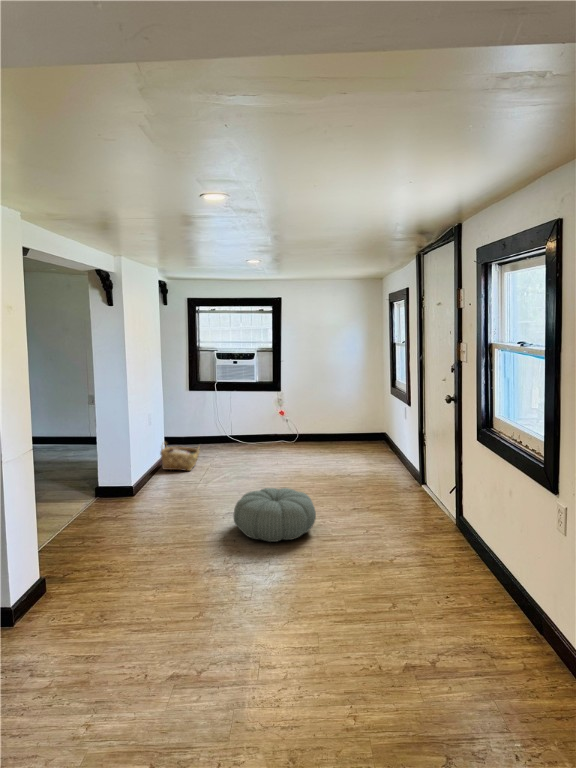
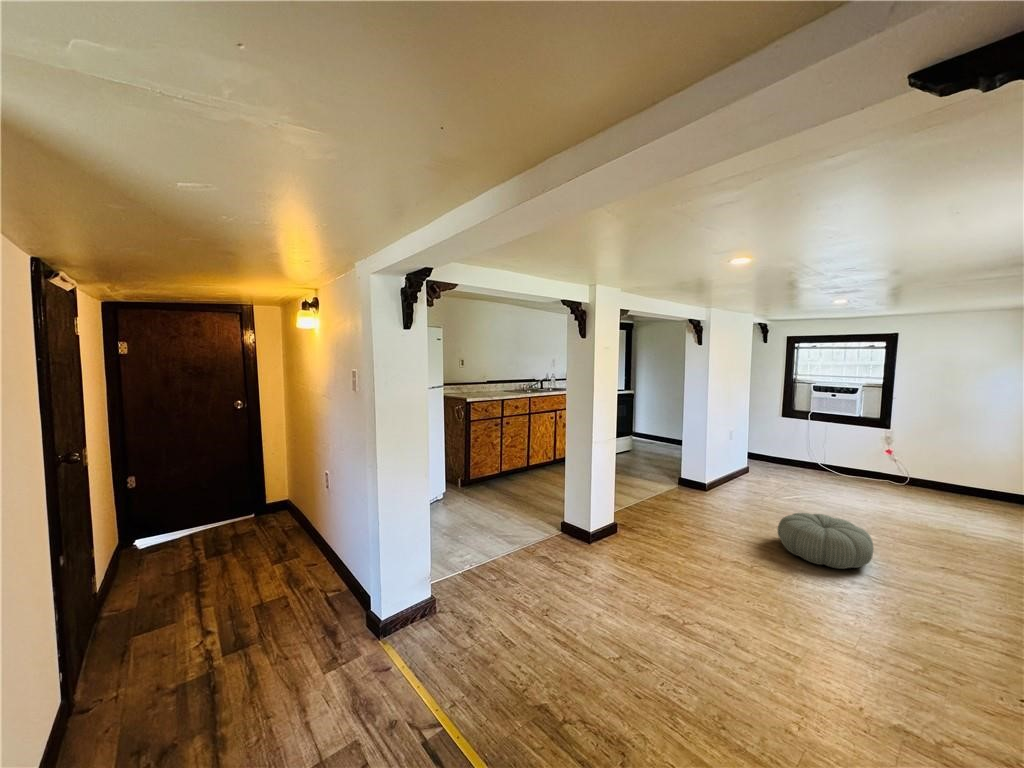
woven basket: present [160,443,200,471] -> none [740,455,779,485]

